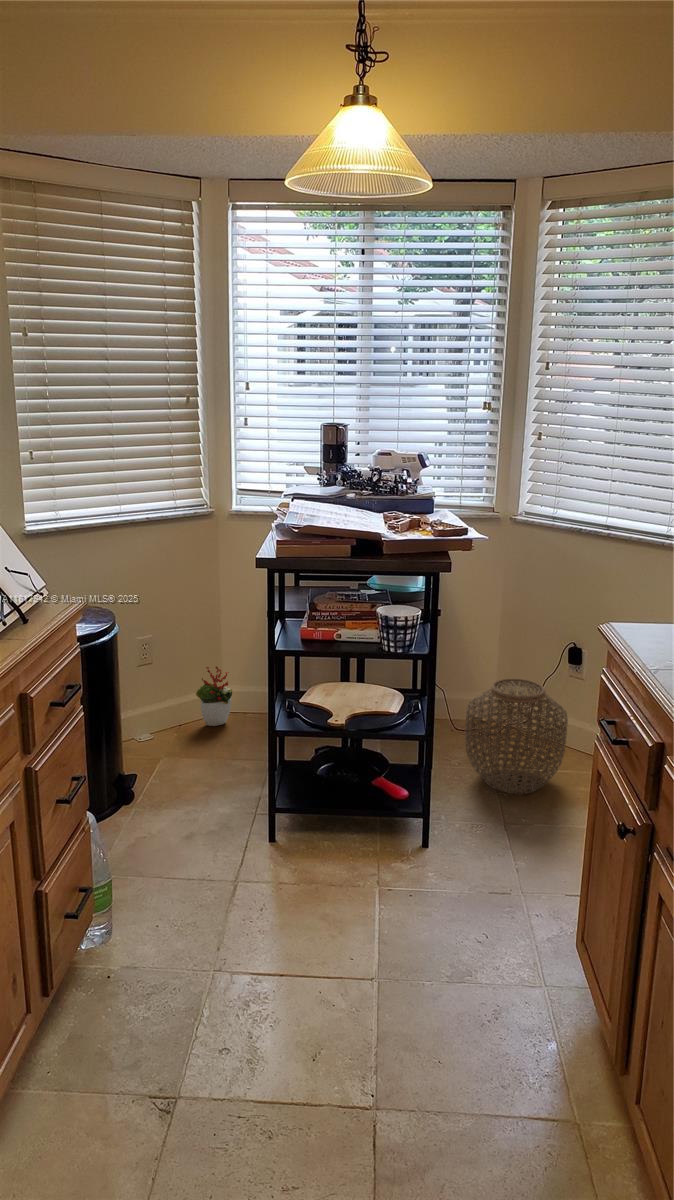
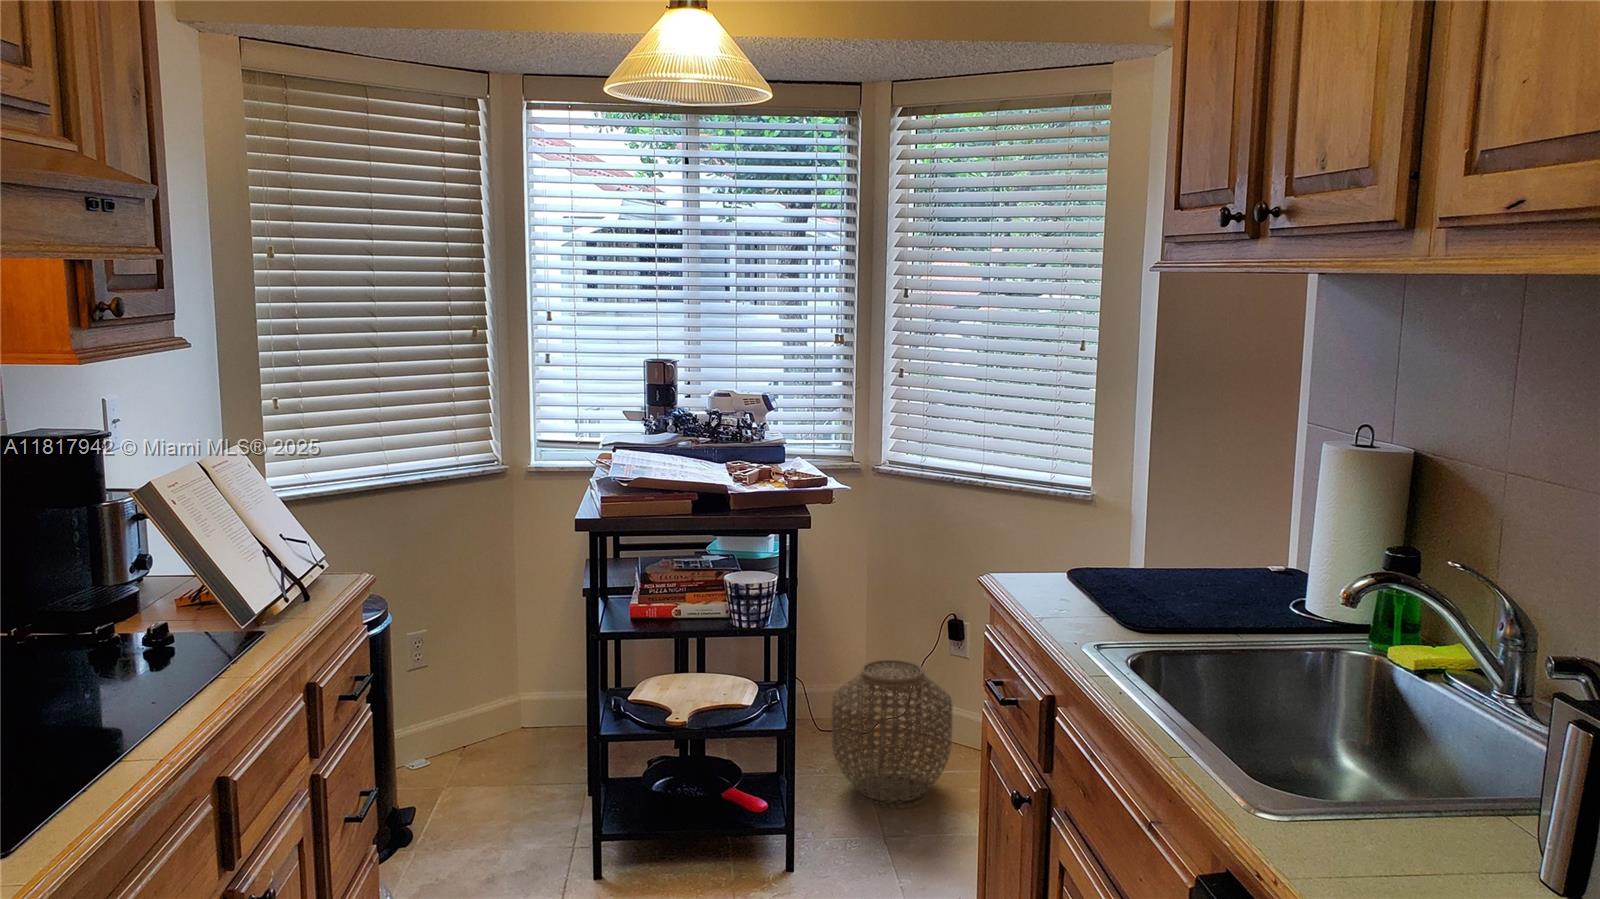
decorative plant: present [196,666,232,726] -> none [486,666,534,746]

